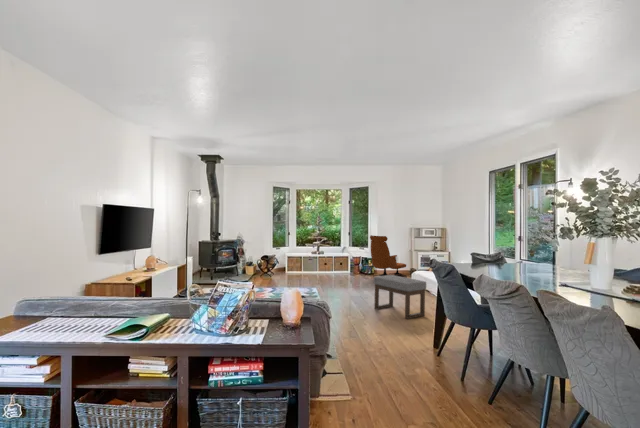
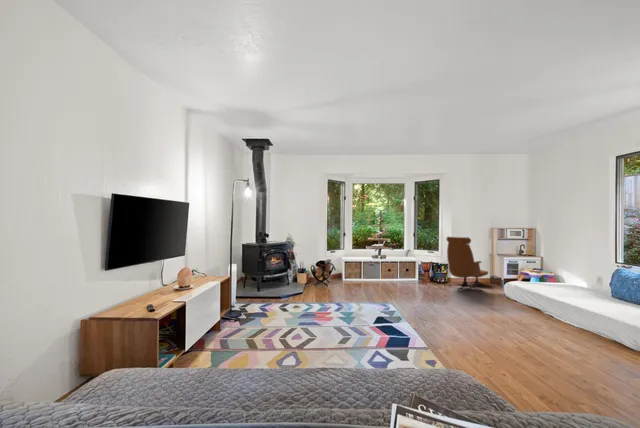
ottoman: present [374,275,426,319] -> none [489,293,589,372]

